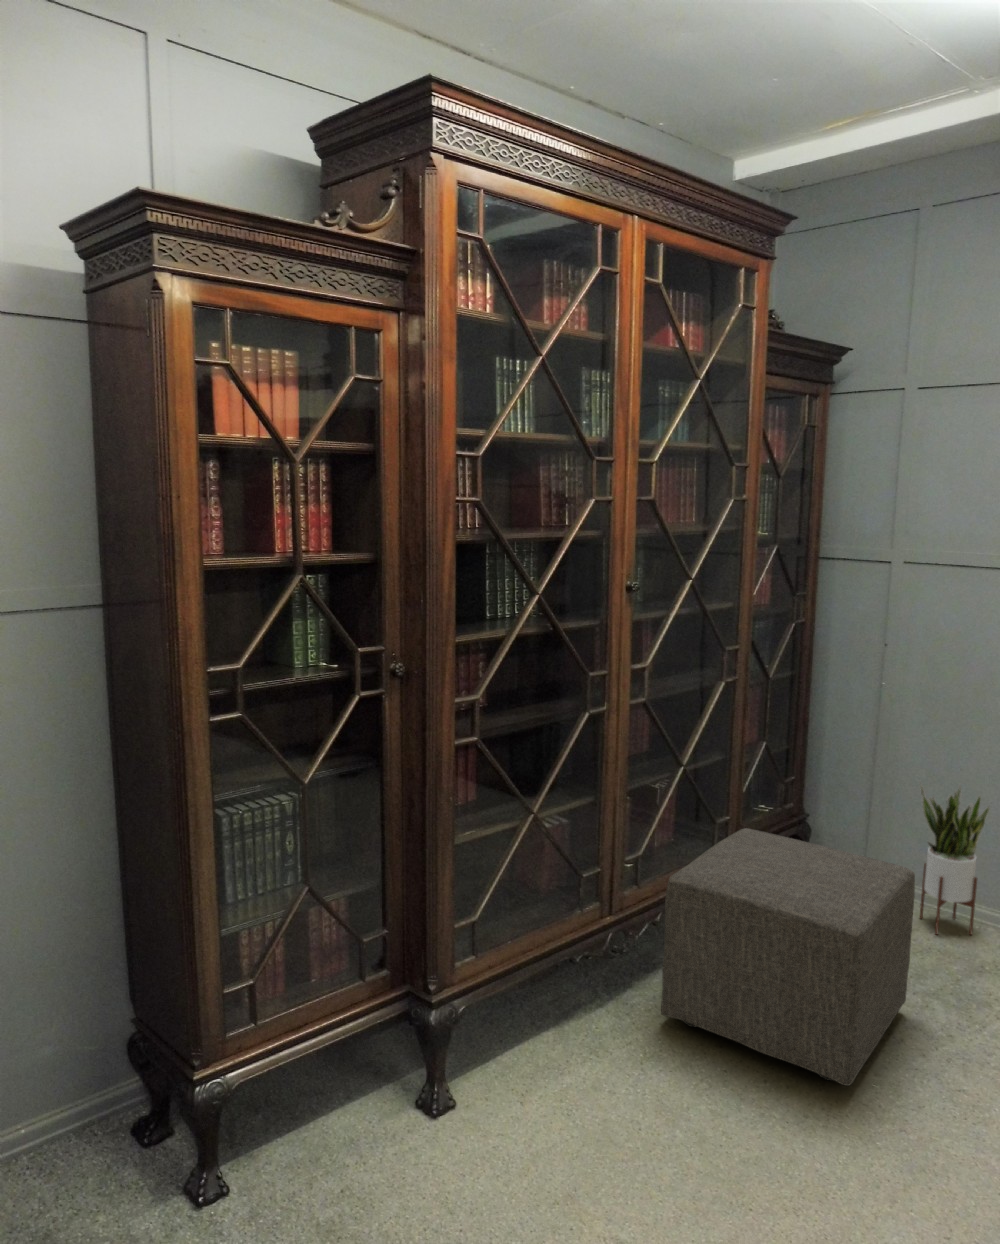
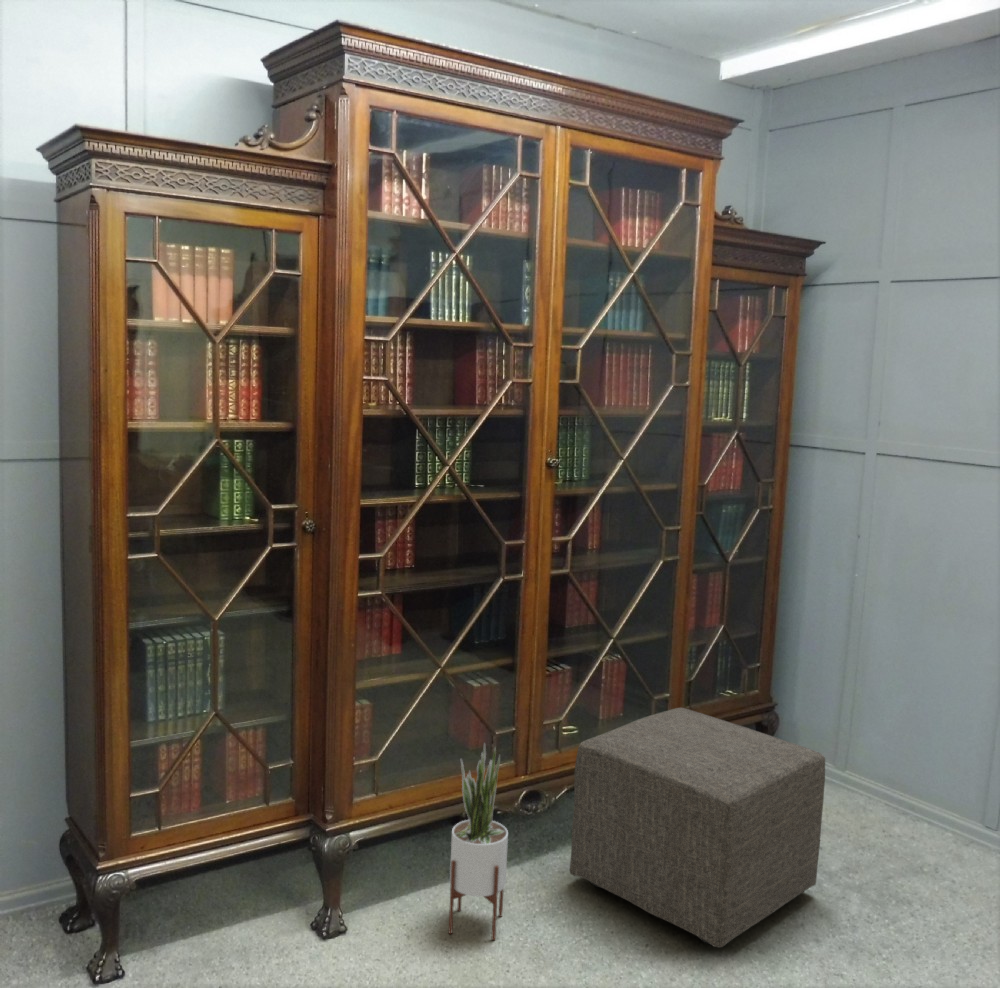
potted plant: present [919,781,990,935] -> present [449,745,508,940]

